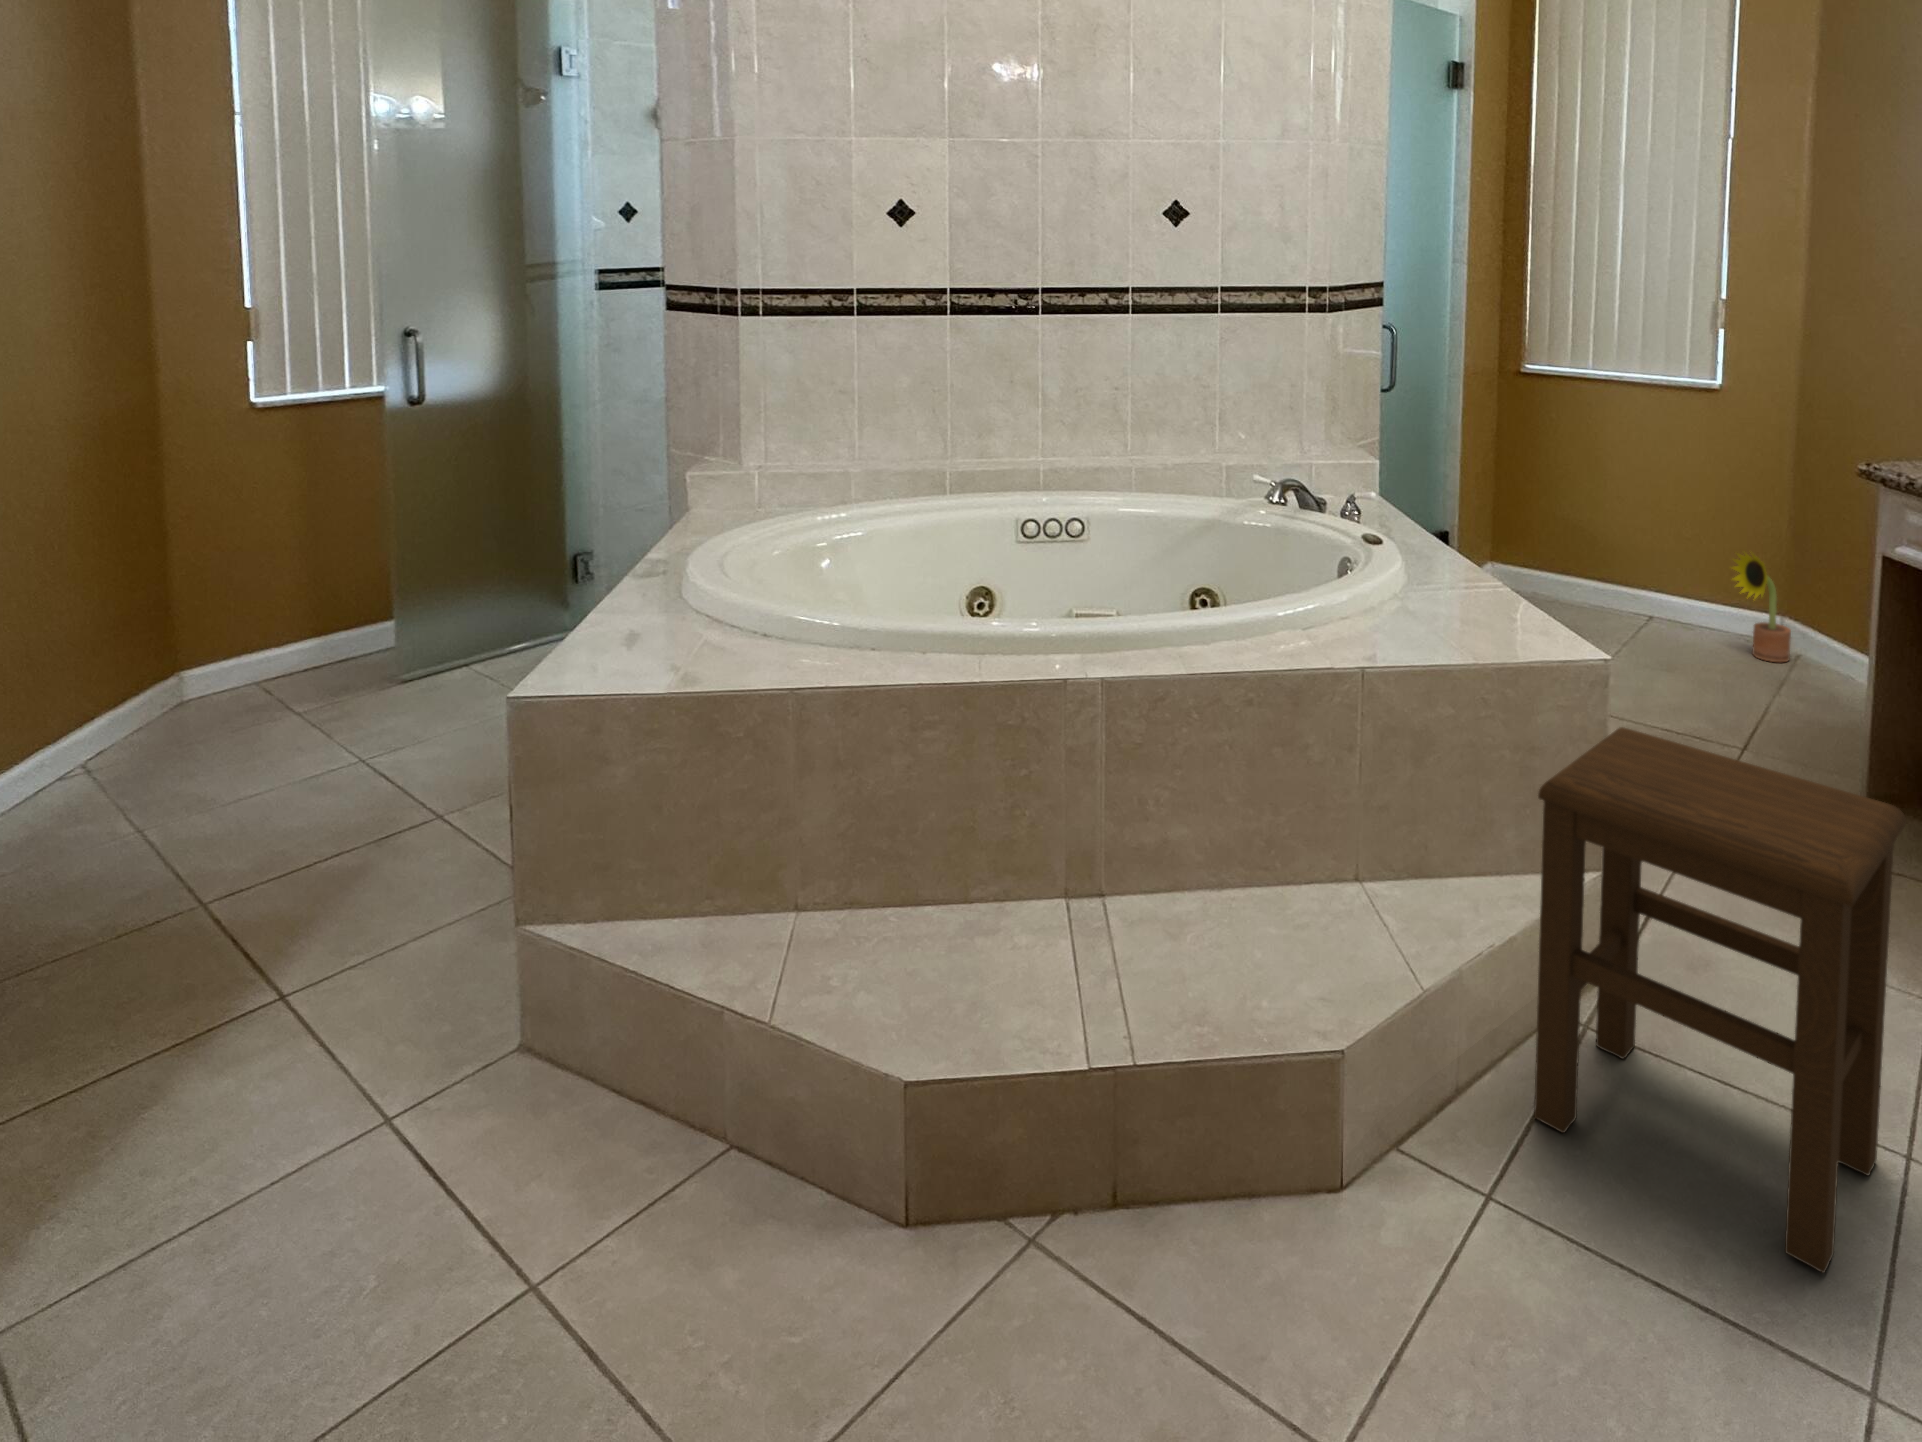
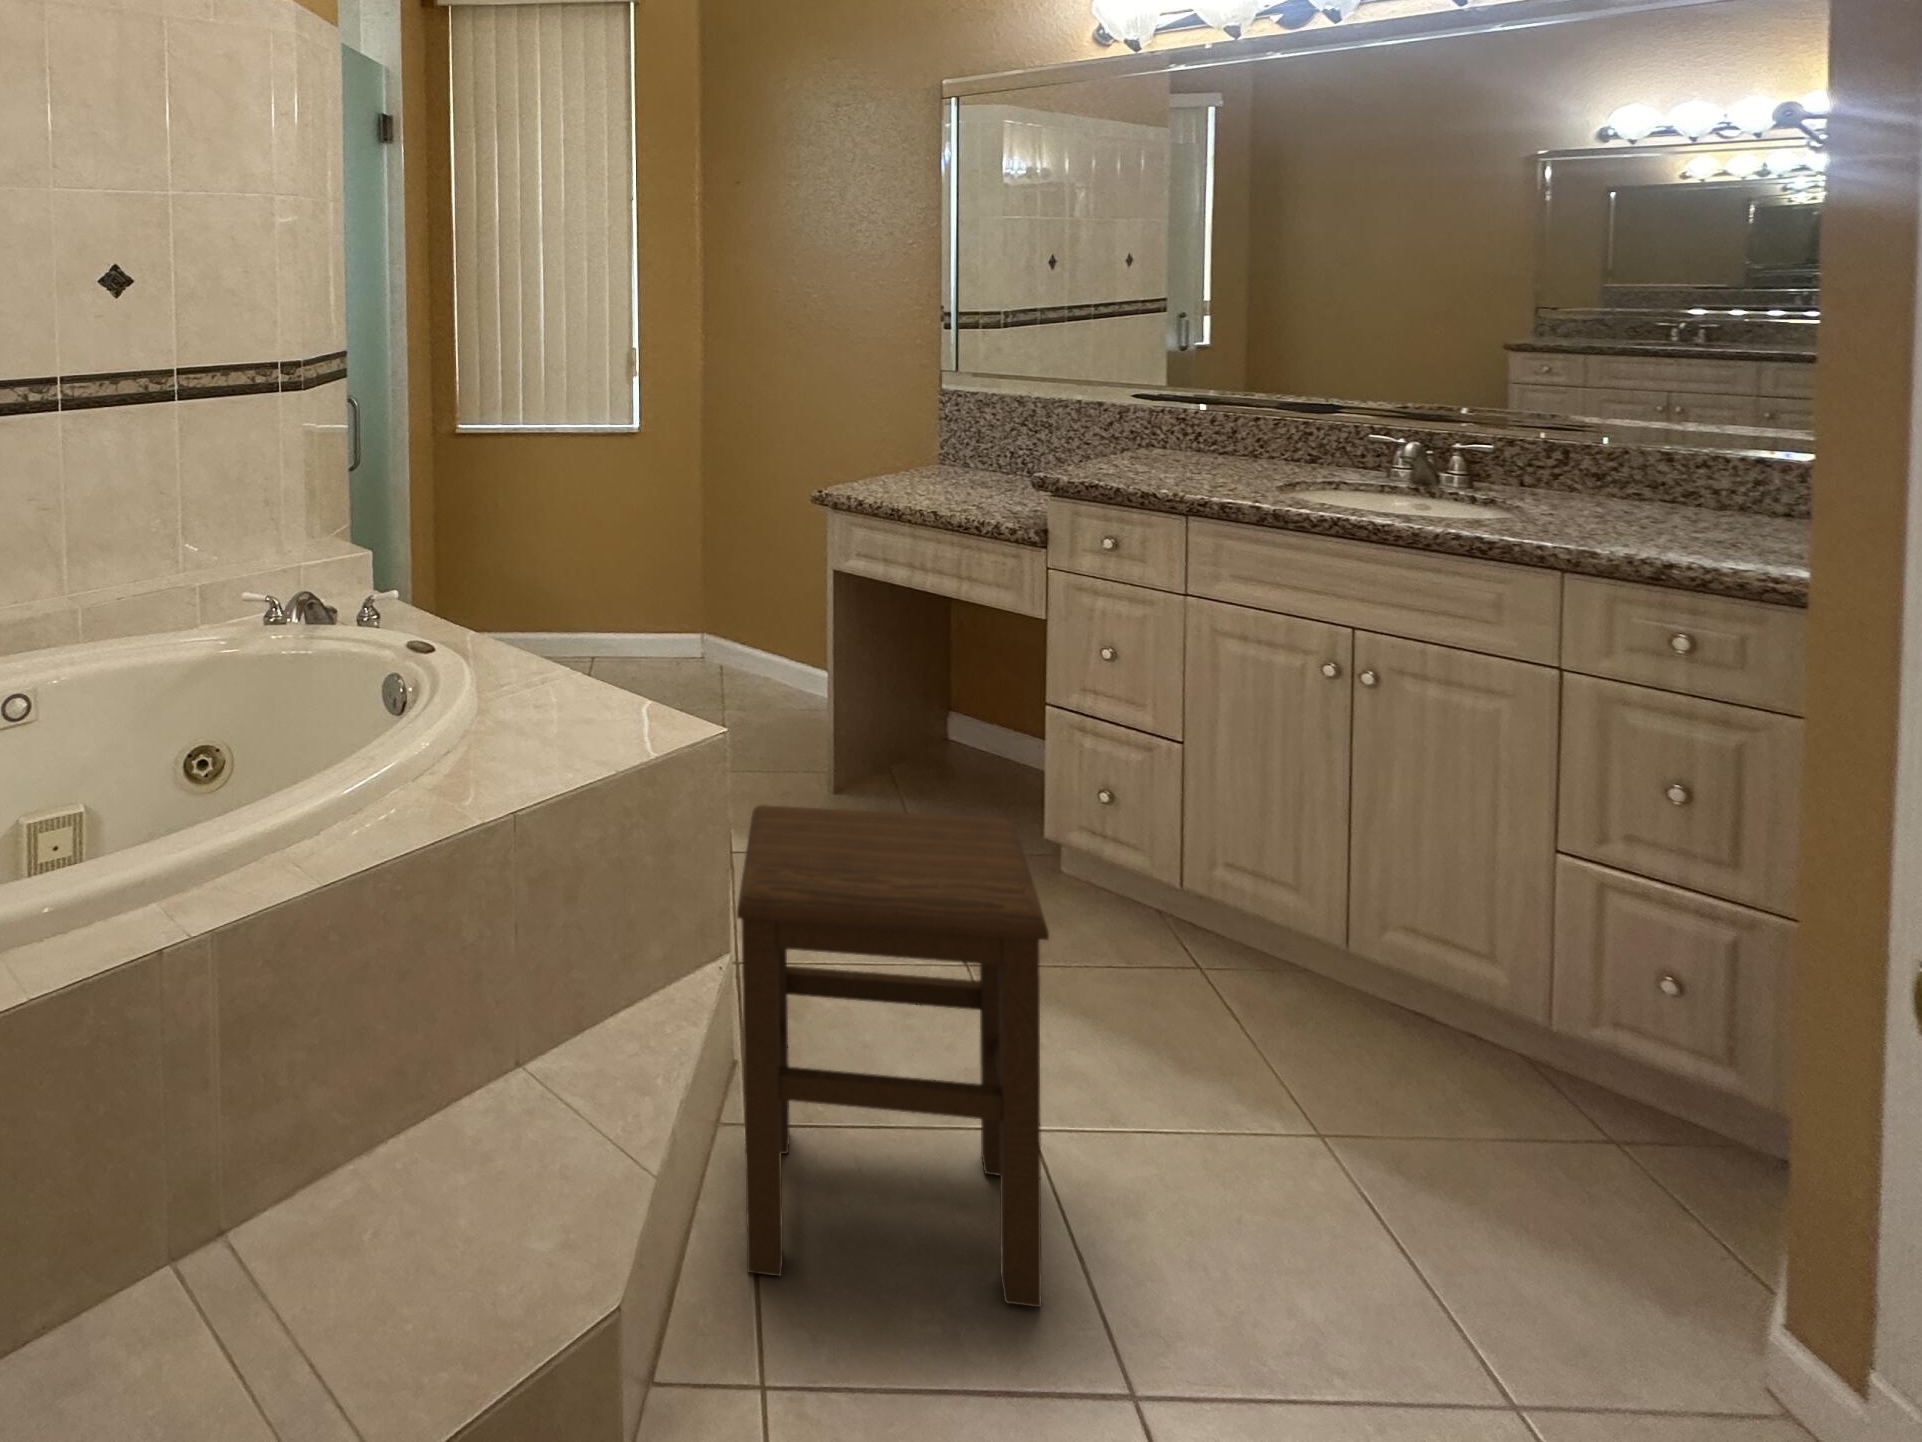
decorative plant: present [1732,553,1791,662] -> none [663,576,716,676]

